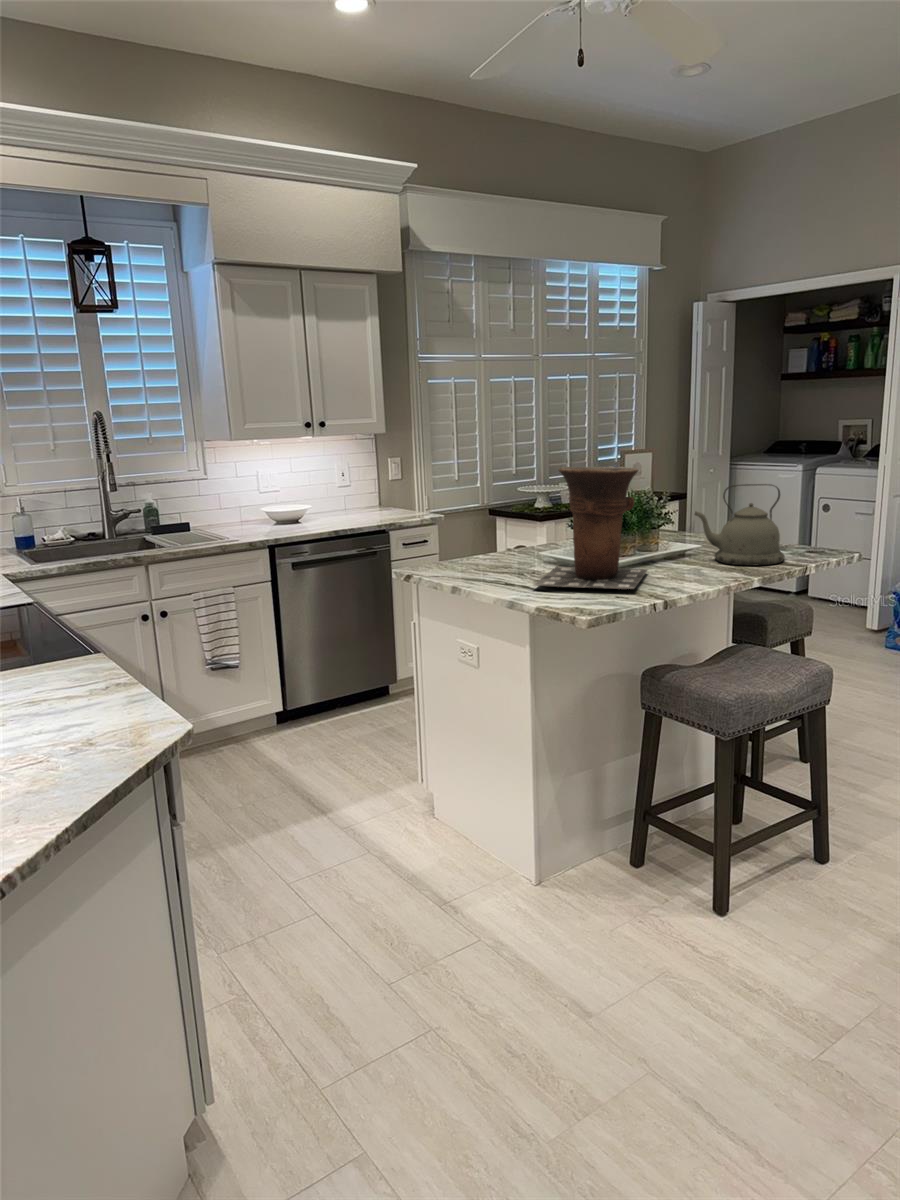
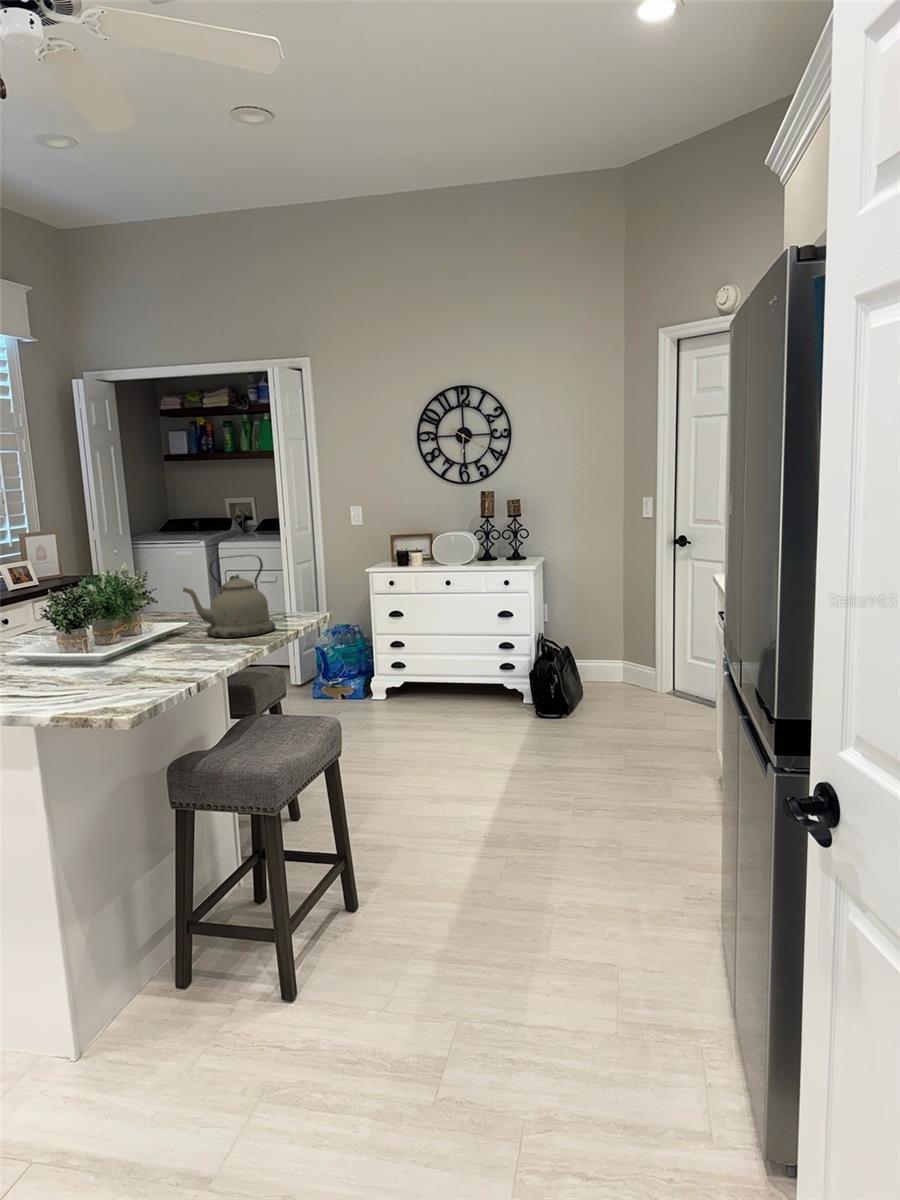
vase: present [534,467,648,589] -> none [28,544,158,693]

